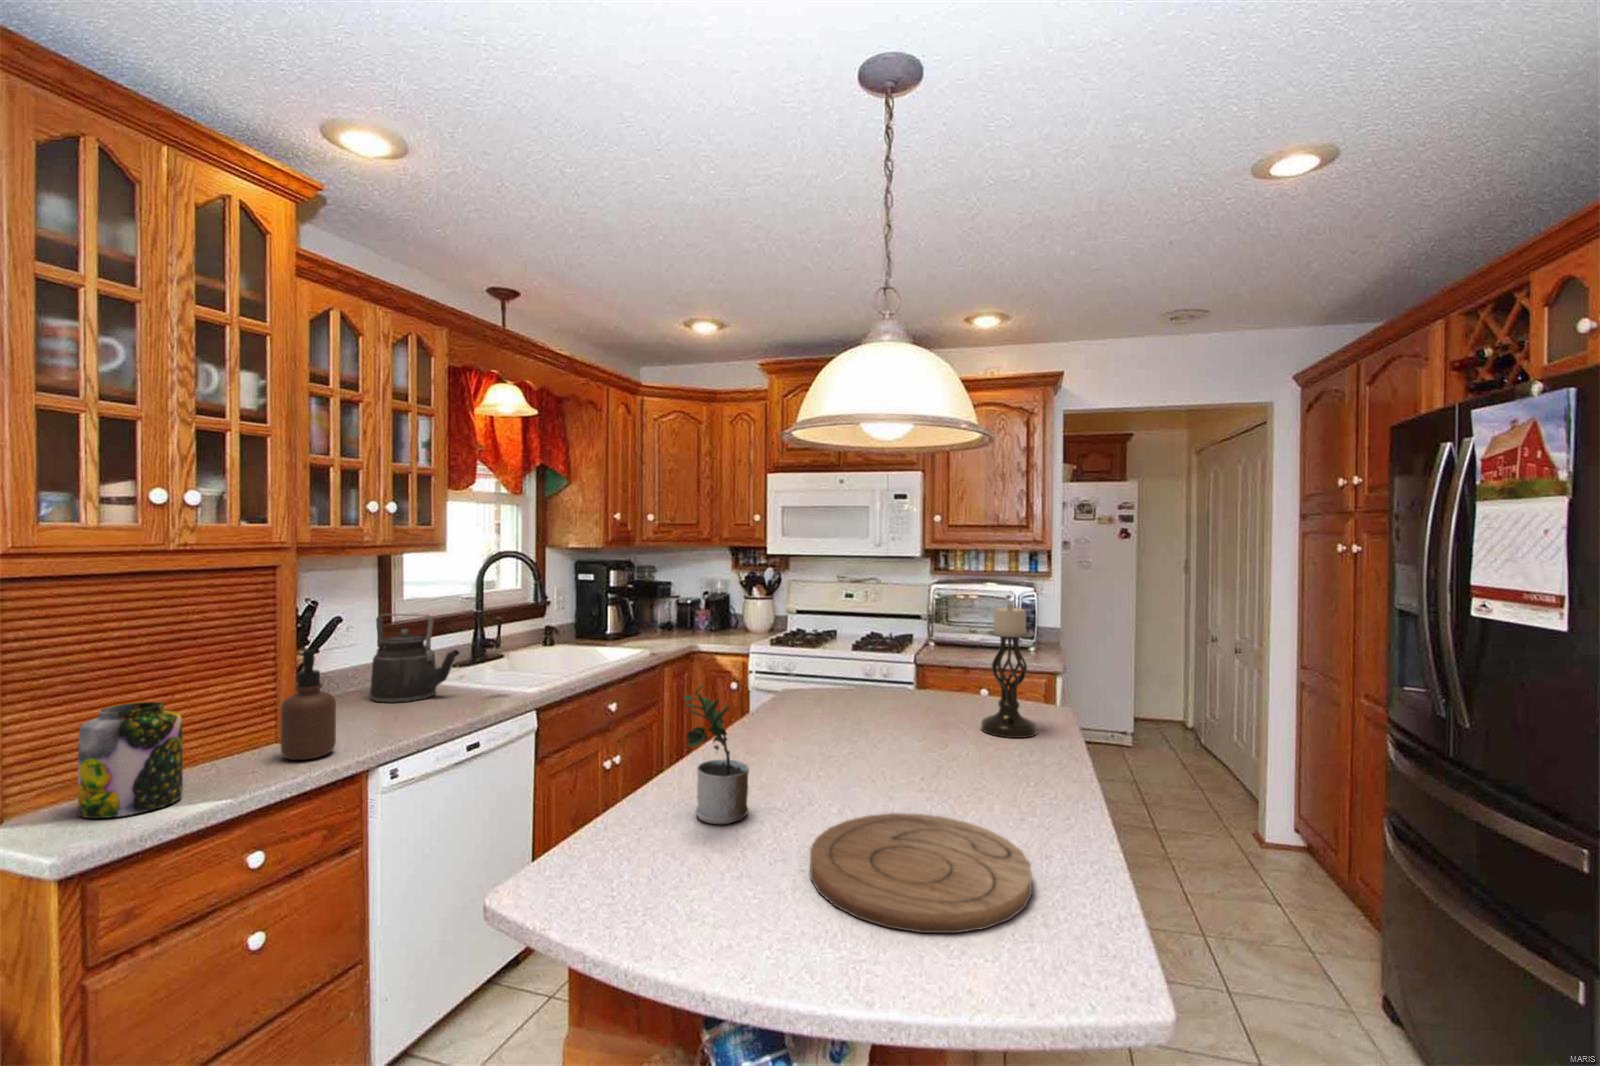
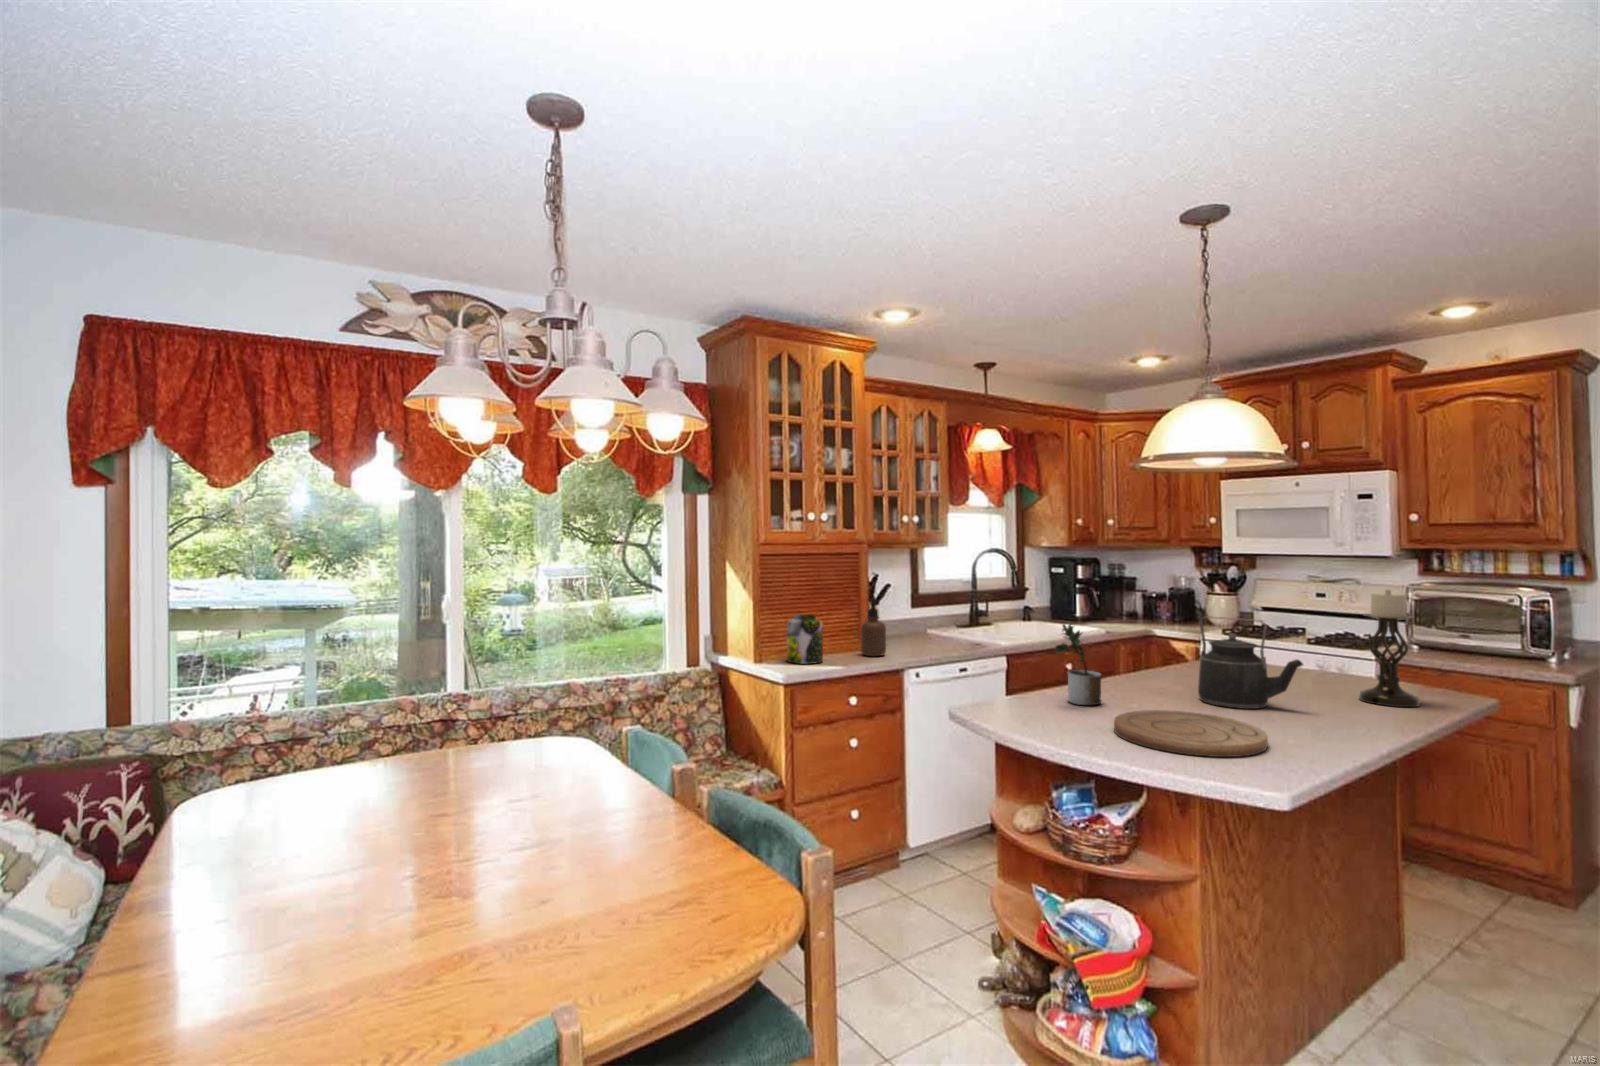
kettle: present [370,614,459,703] -> present [1198,616,1303,709]

